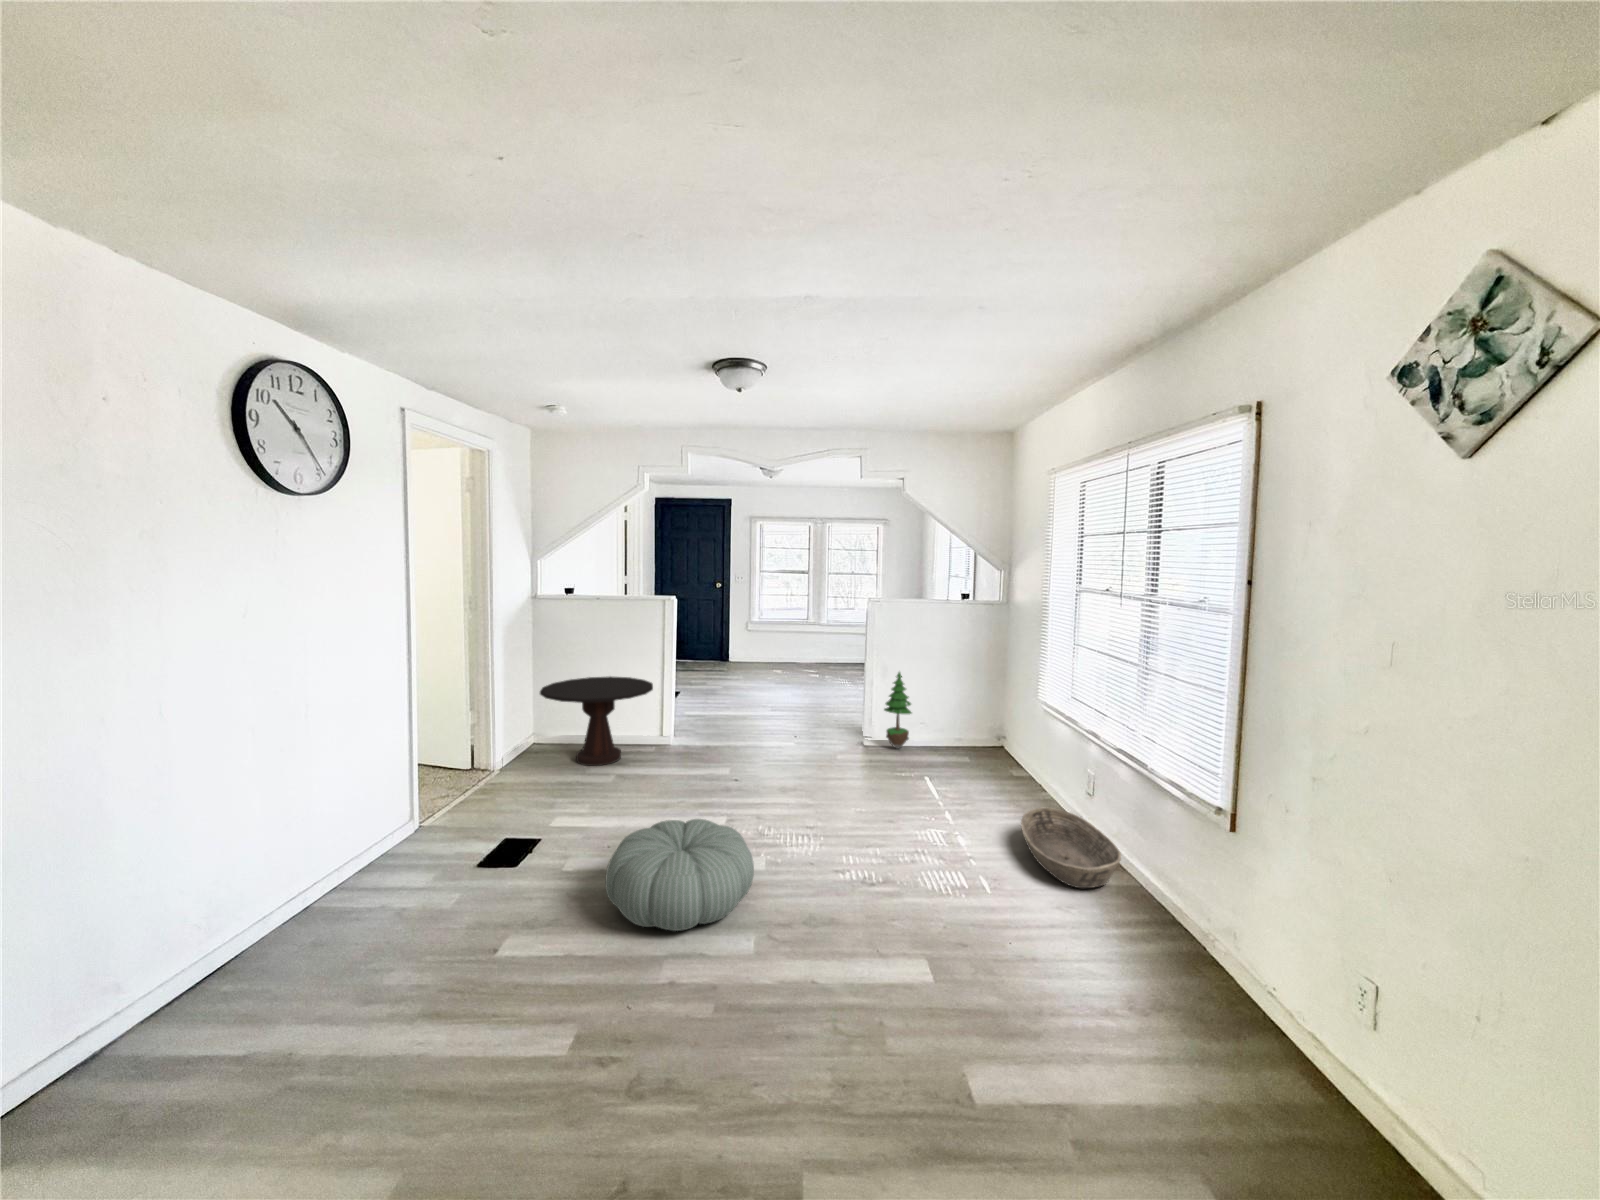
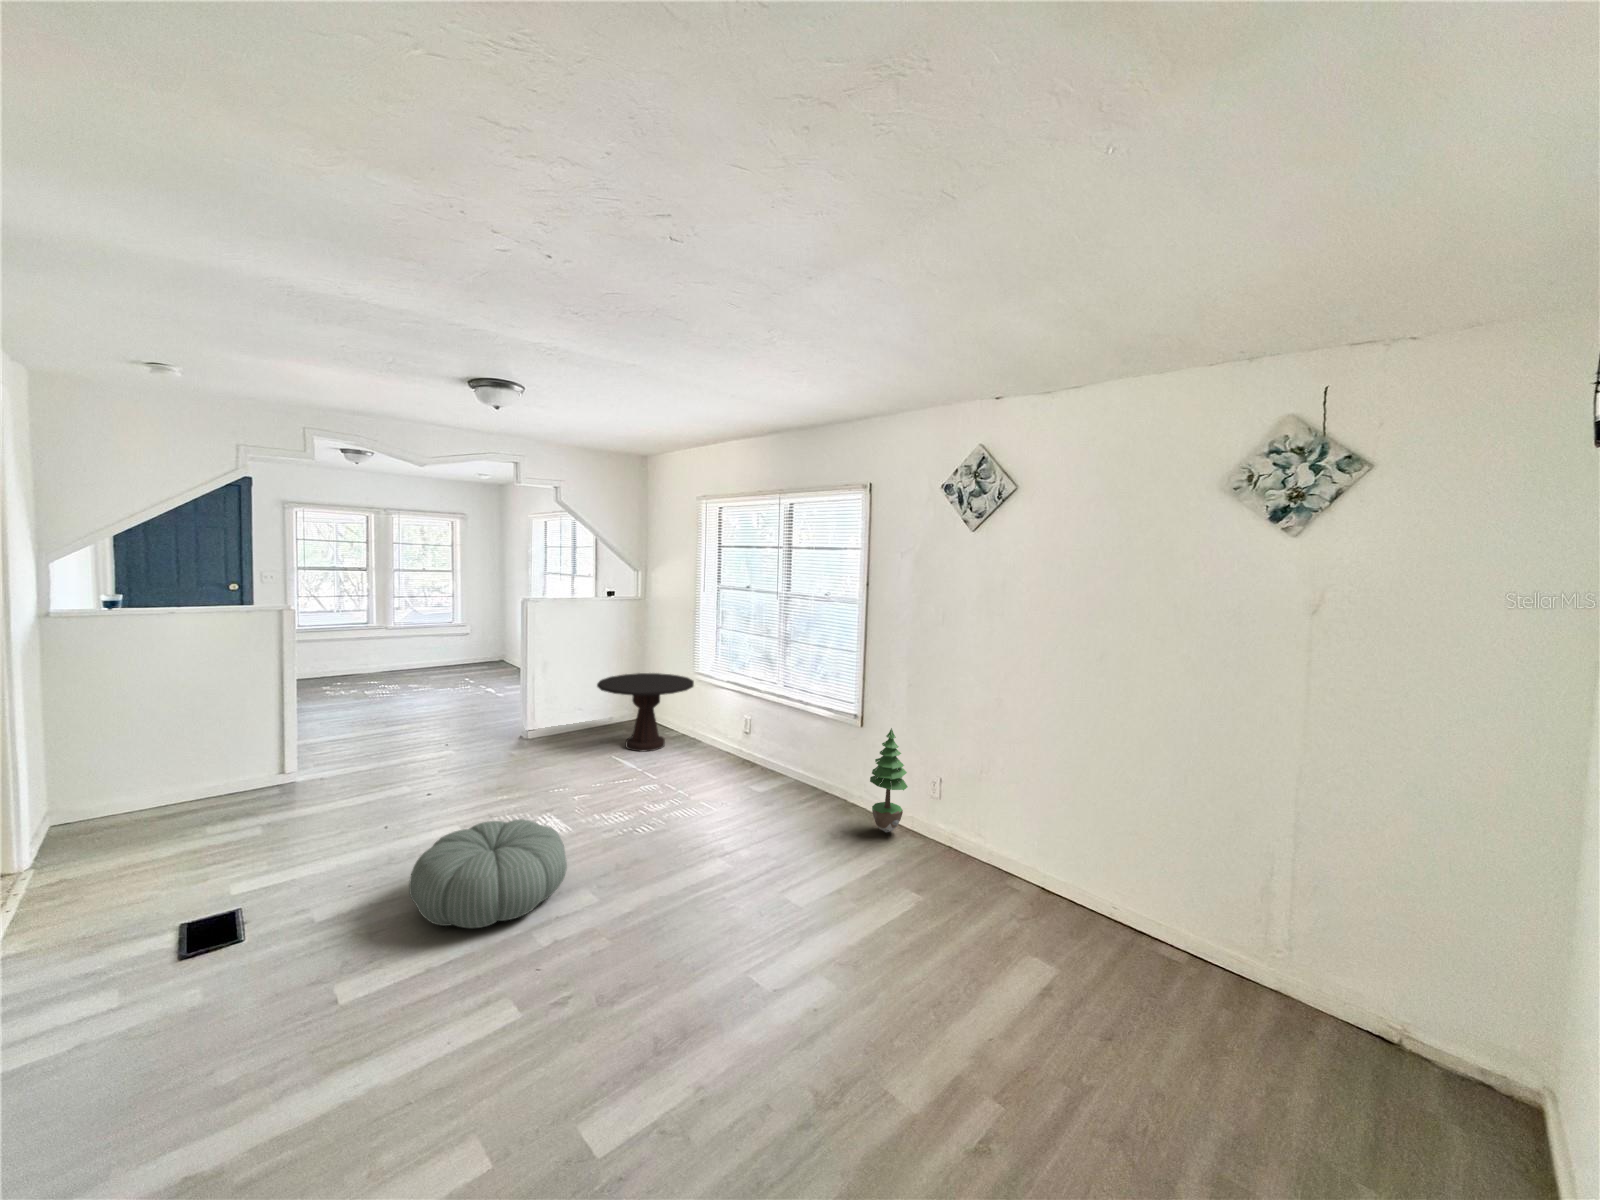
potted tree: present [884,672,912,749] -> present [870,728,908,833]
side table: present [540,676,653,766] -> present [597,673,694,752]
basket: present [1021,808,1121,888] -> none [712,747,786,791]

